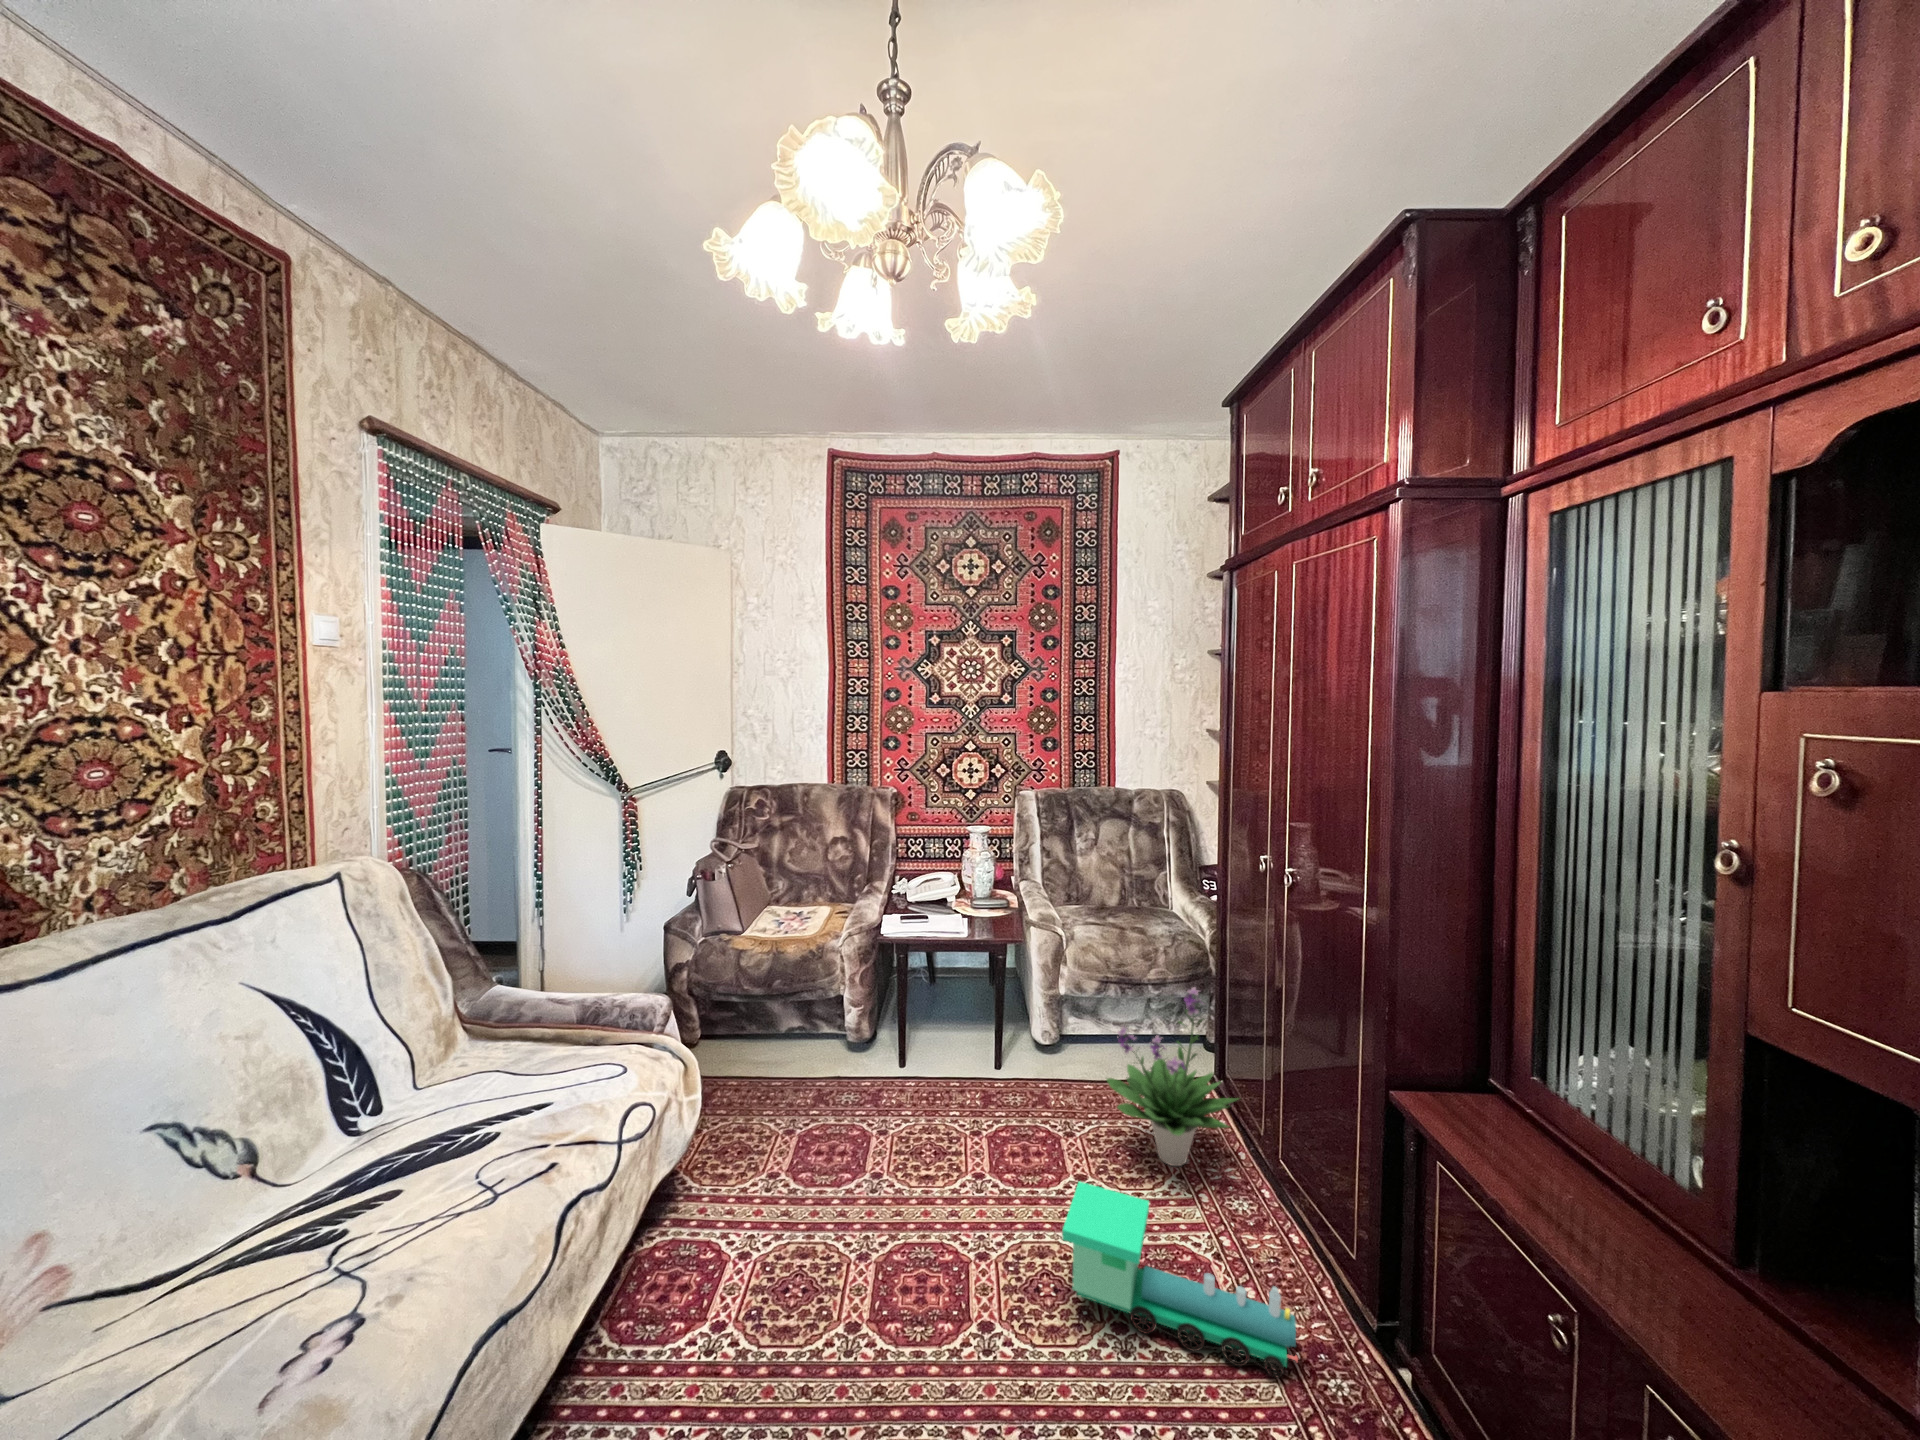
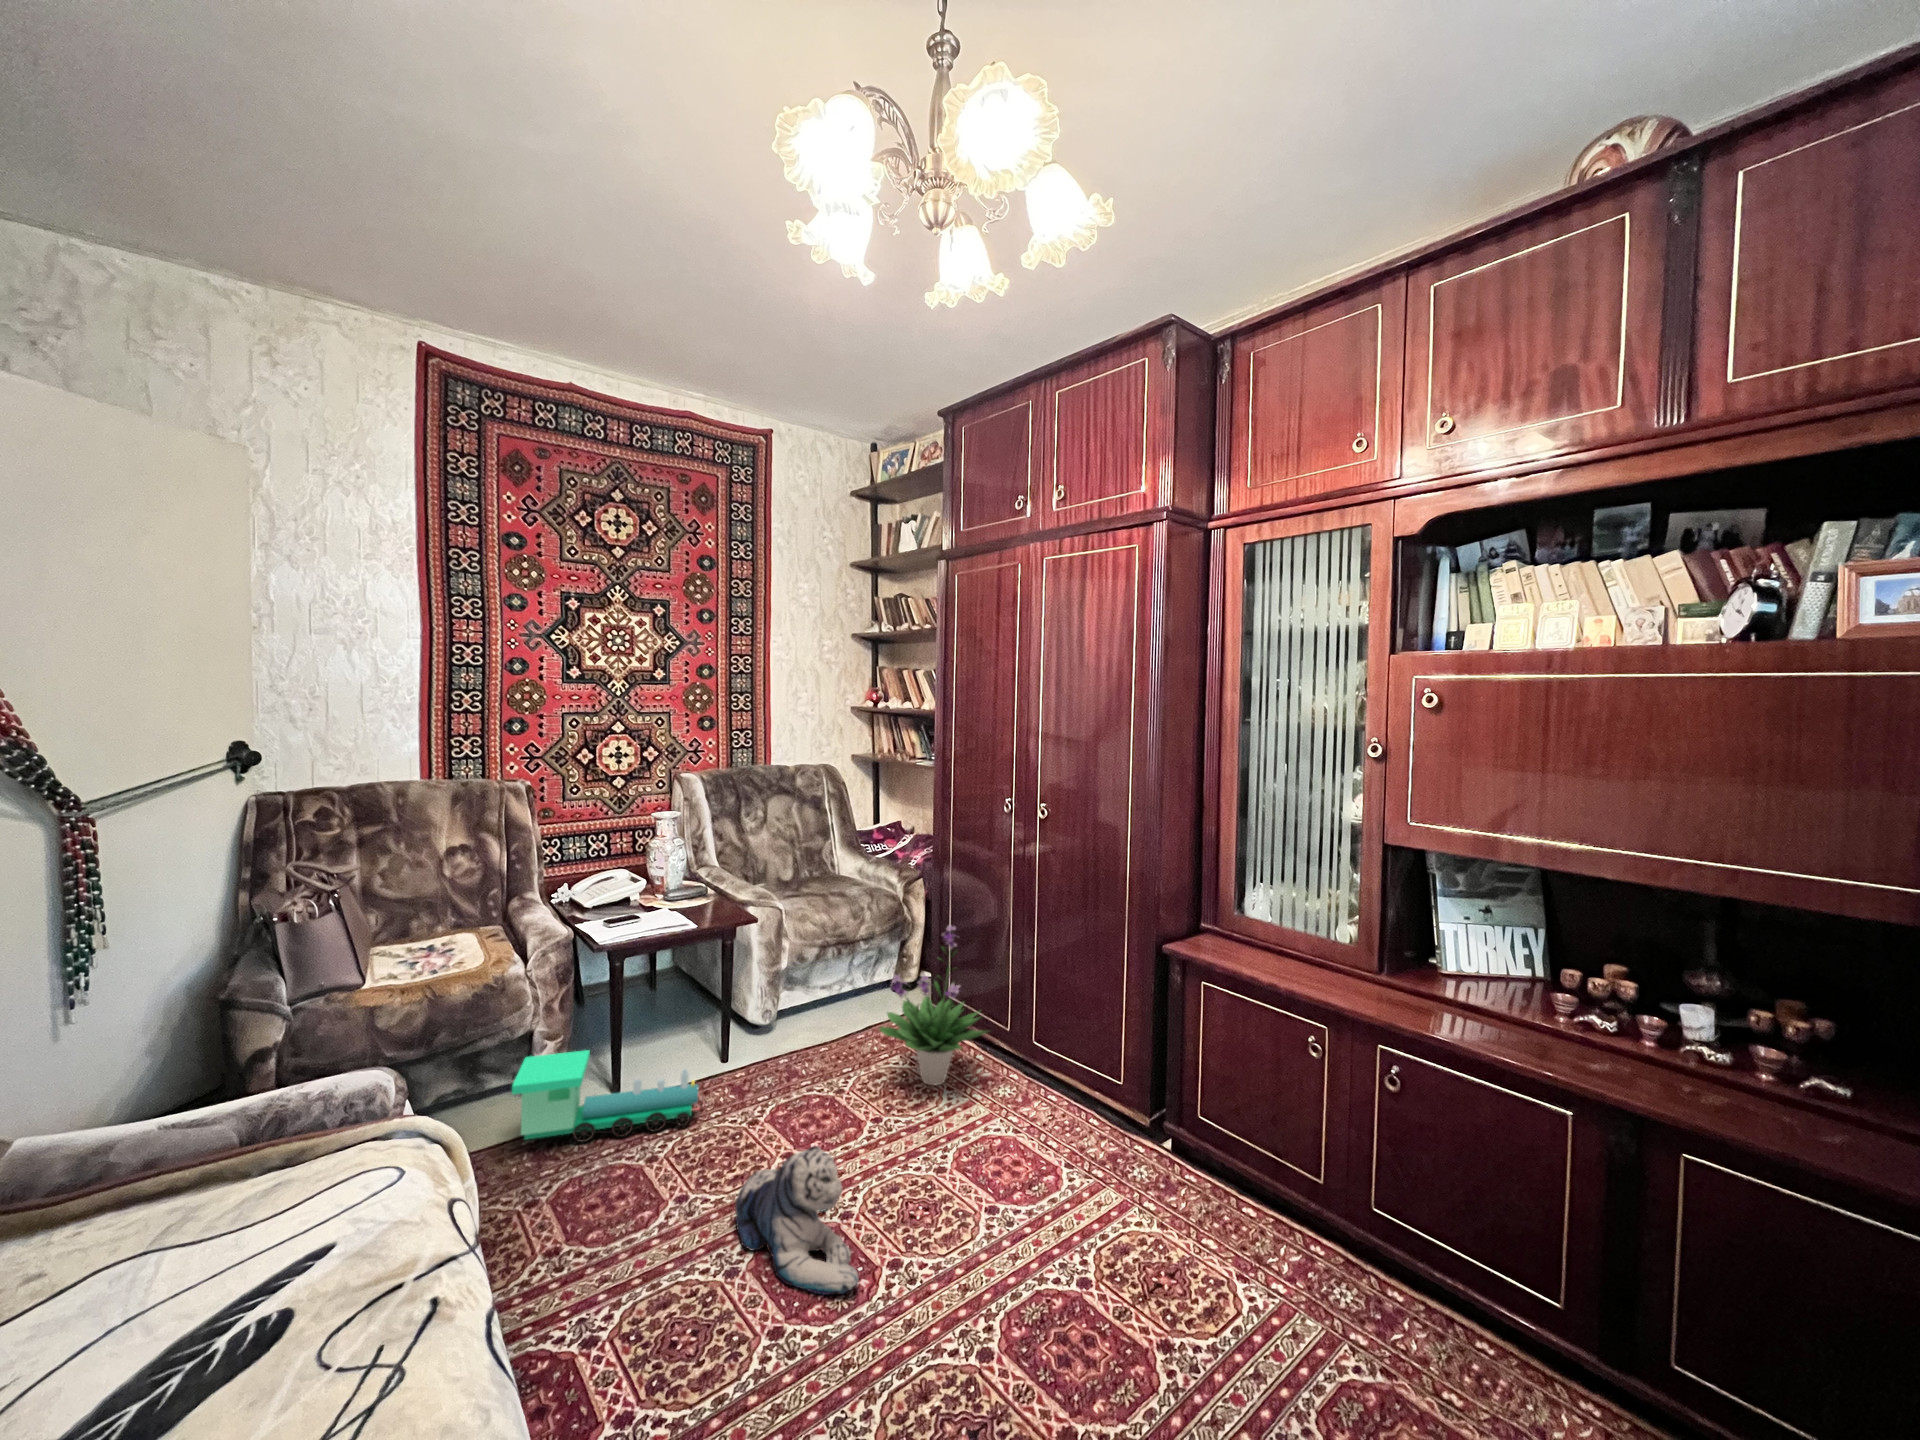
plush toy: none [884,1172,973,1331] -> present [735,1146,858,1295]
toy train: present [1062,1182,1298,1377] -> present [512,1050,700,1142]

